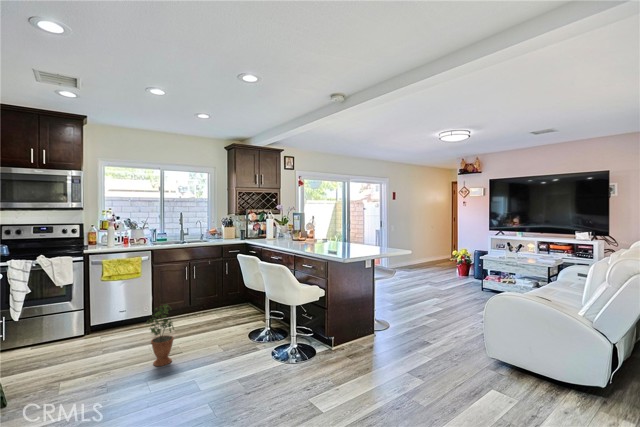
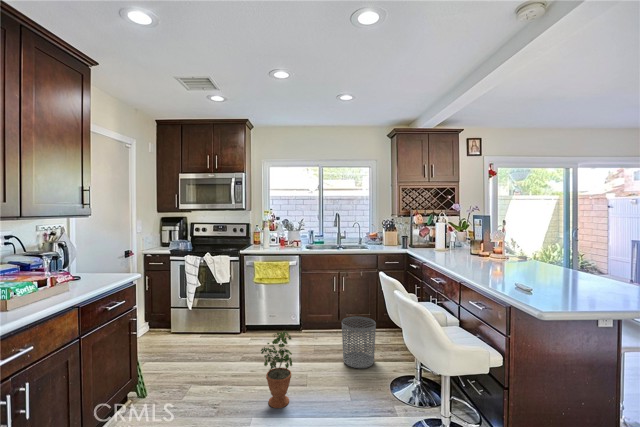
waste bin: none [202,294,230,332] -> present [342,316,376,368]

